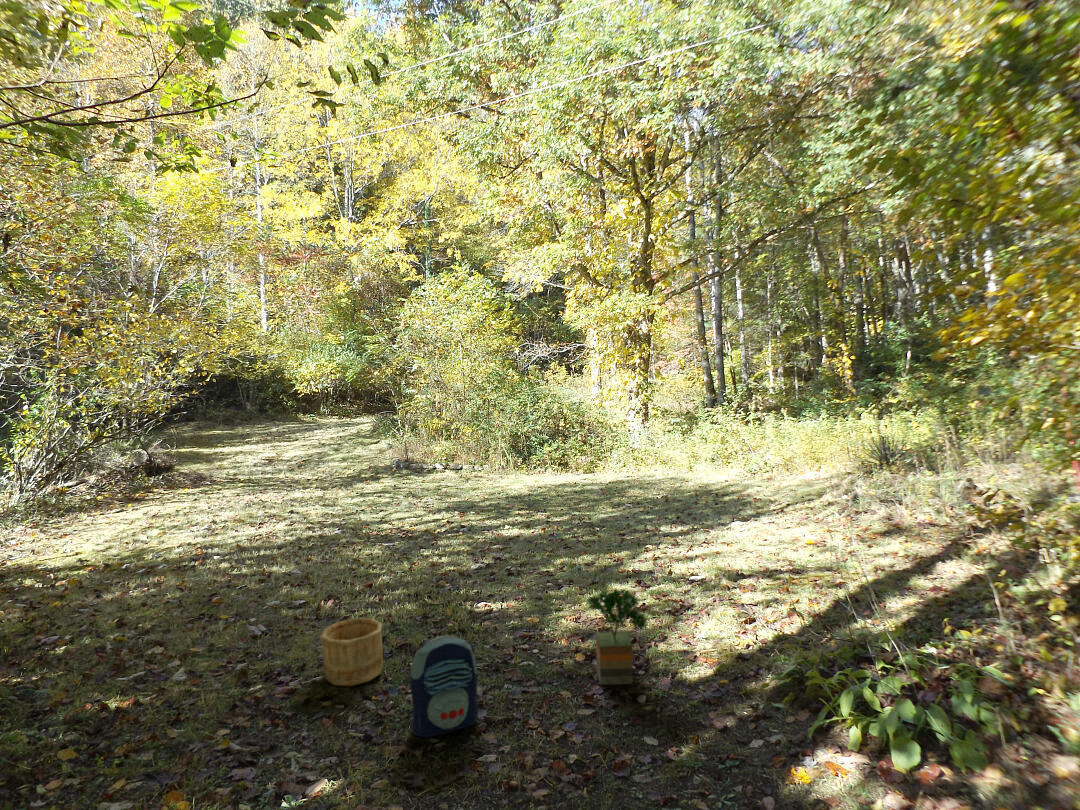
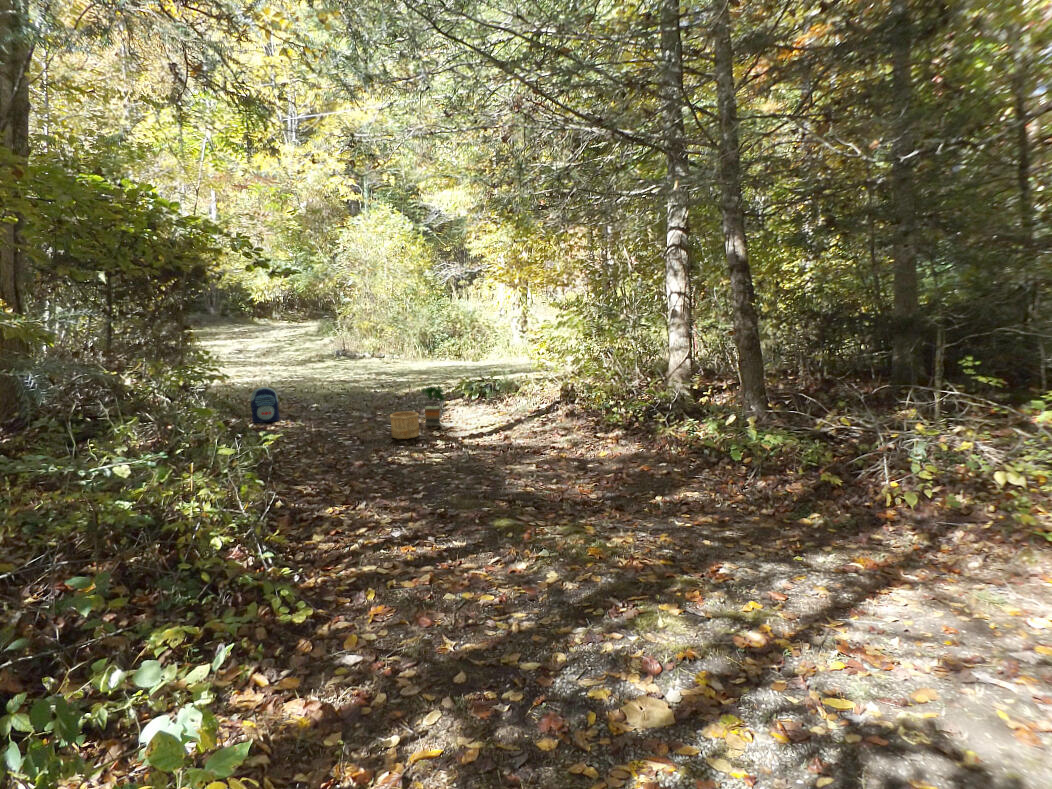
wooden bucket: present [320,618,382,686] -> present [390,411,419,439]
backpack: present [410,635,478,738] -> present [251,387,280,423]

